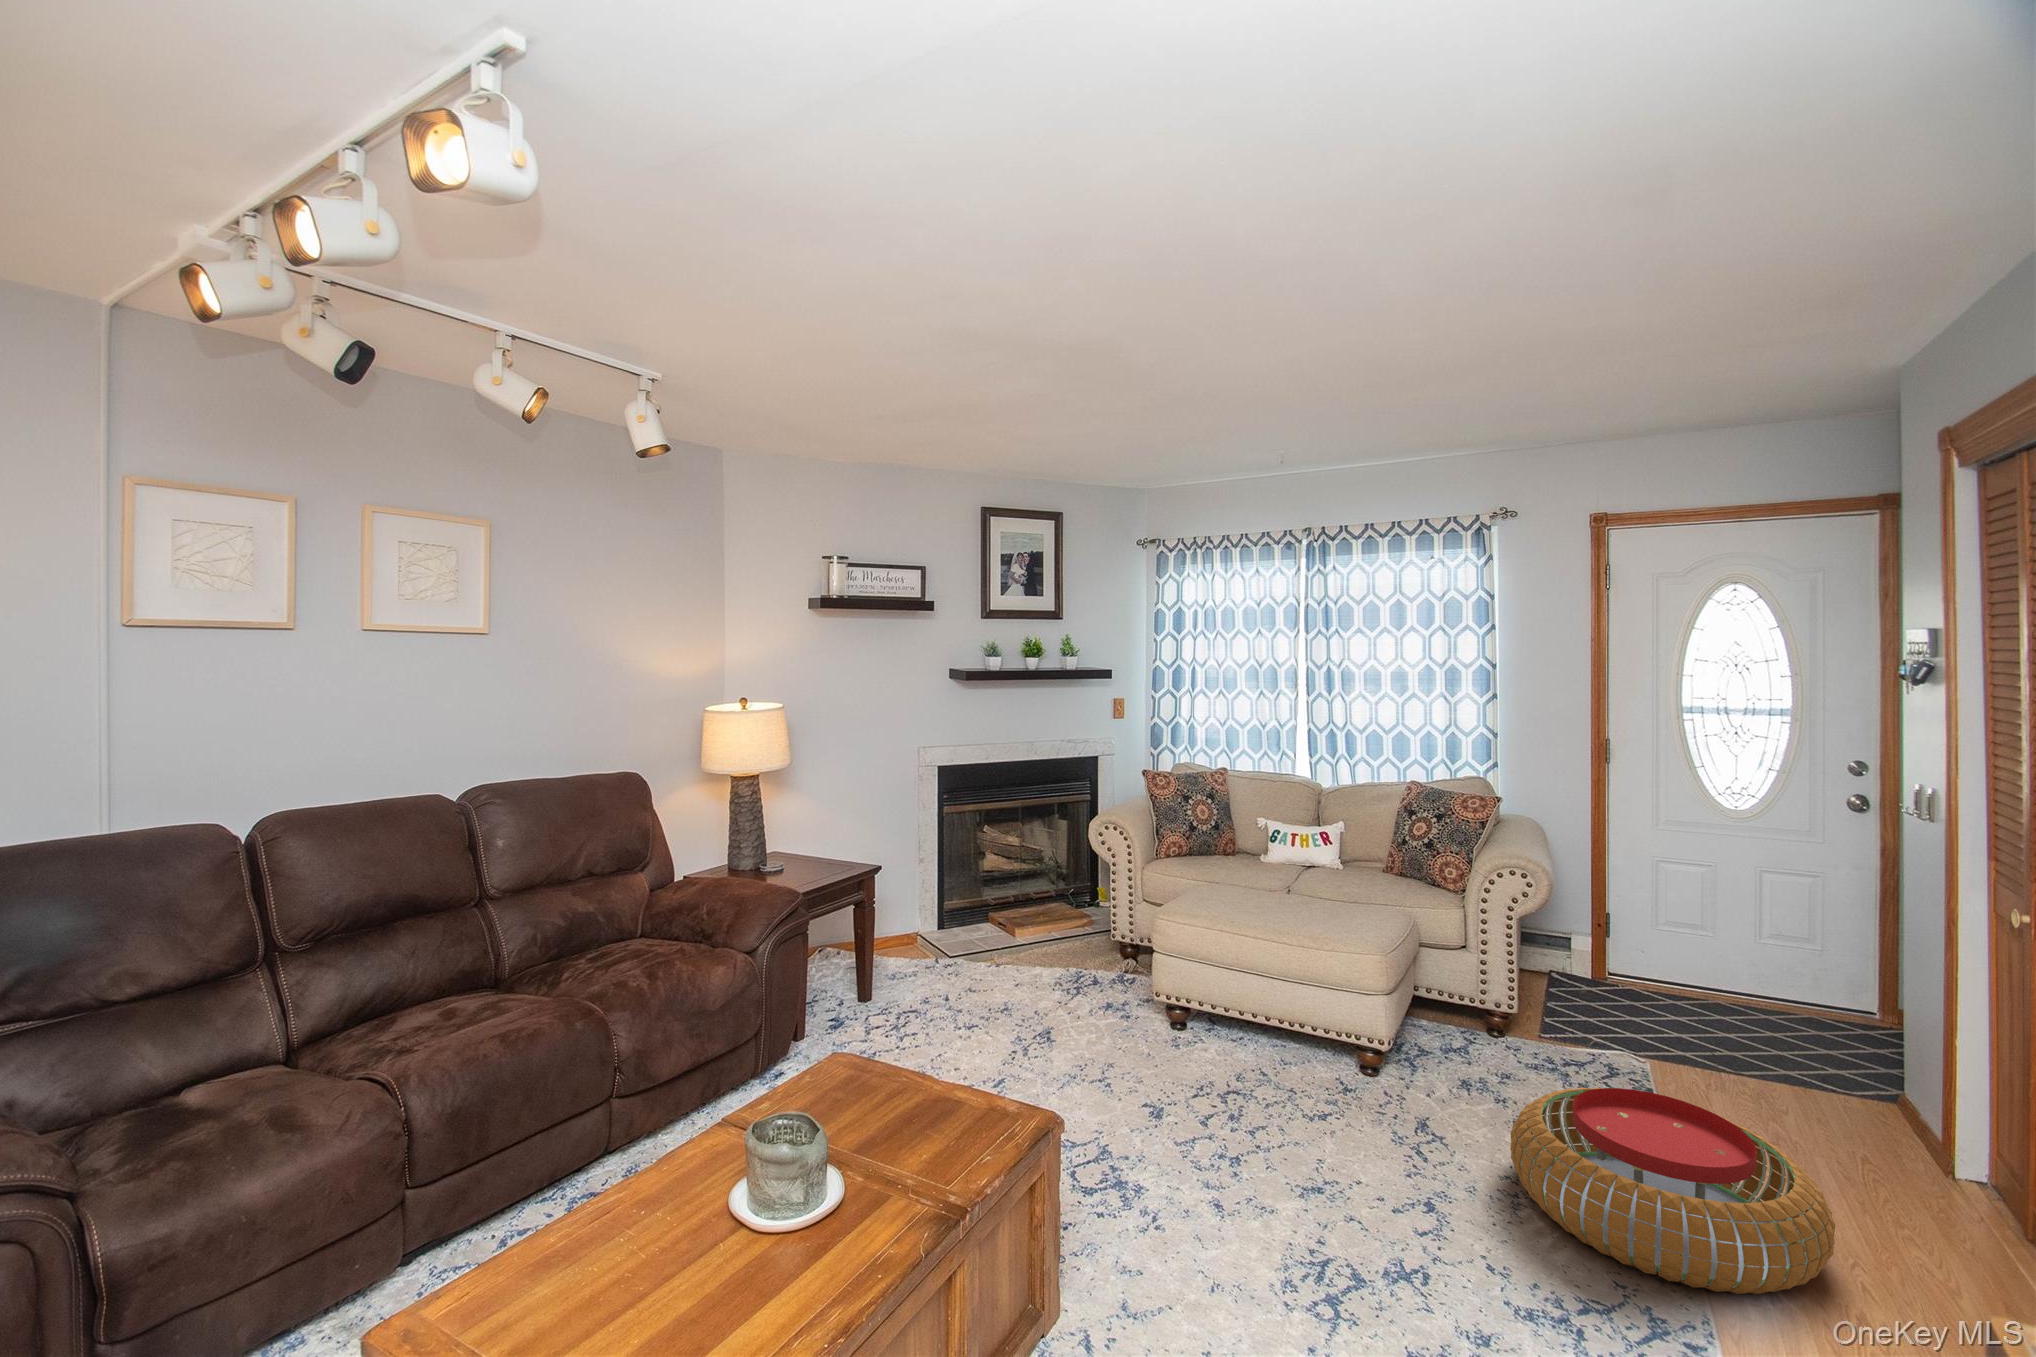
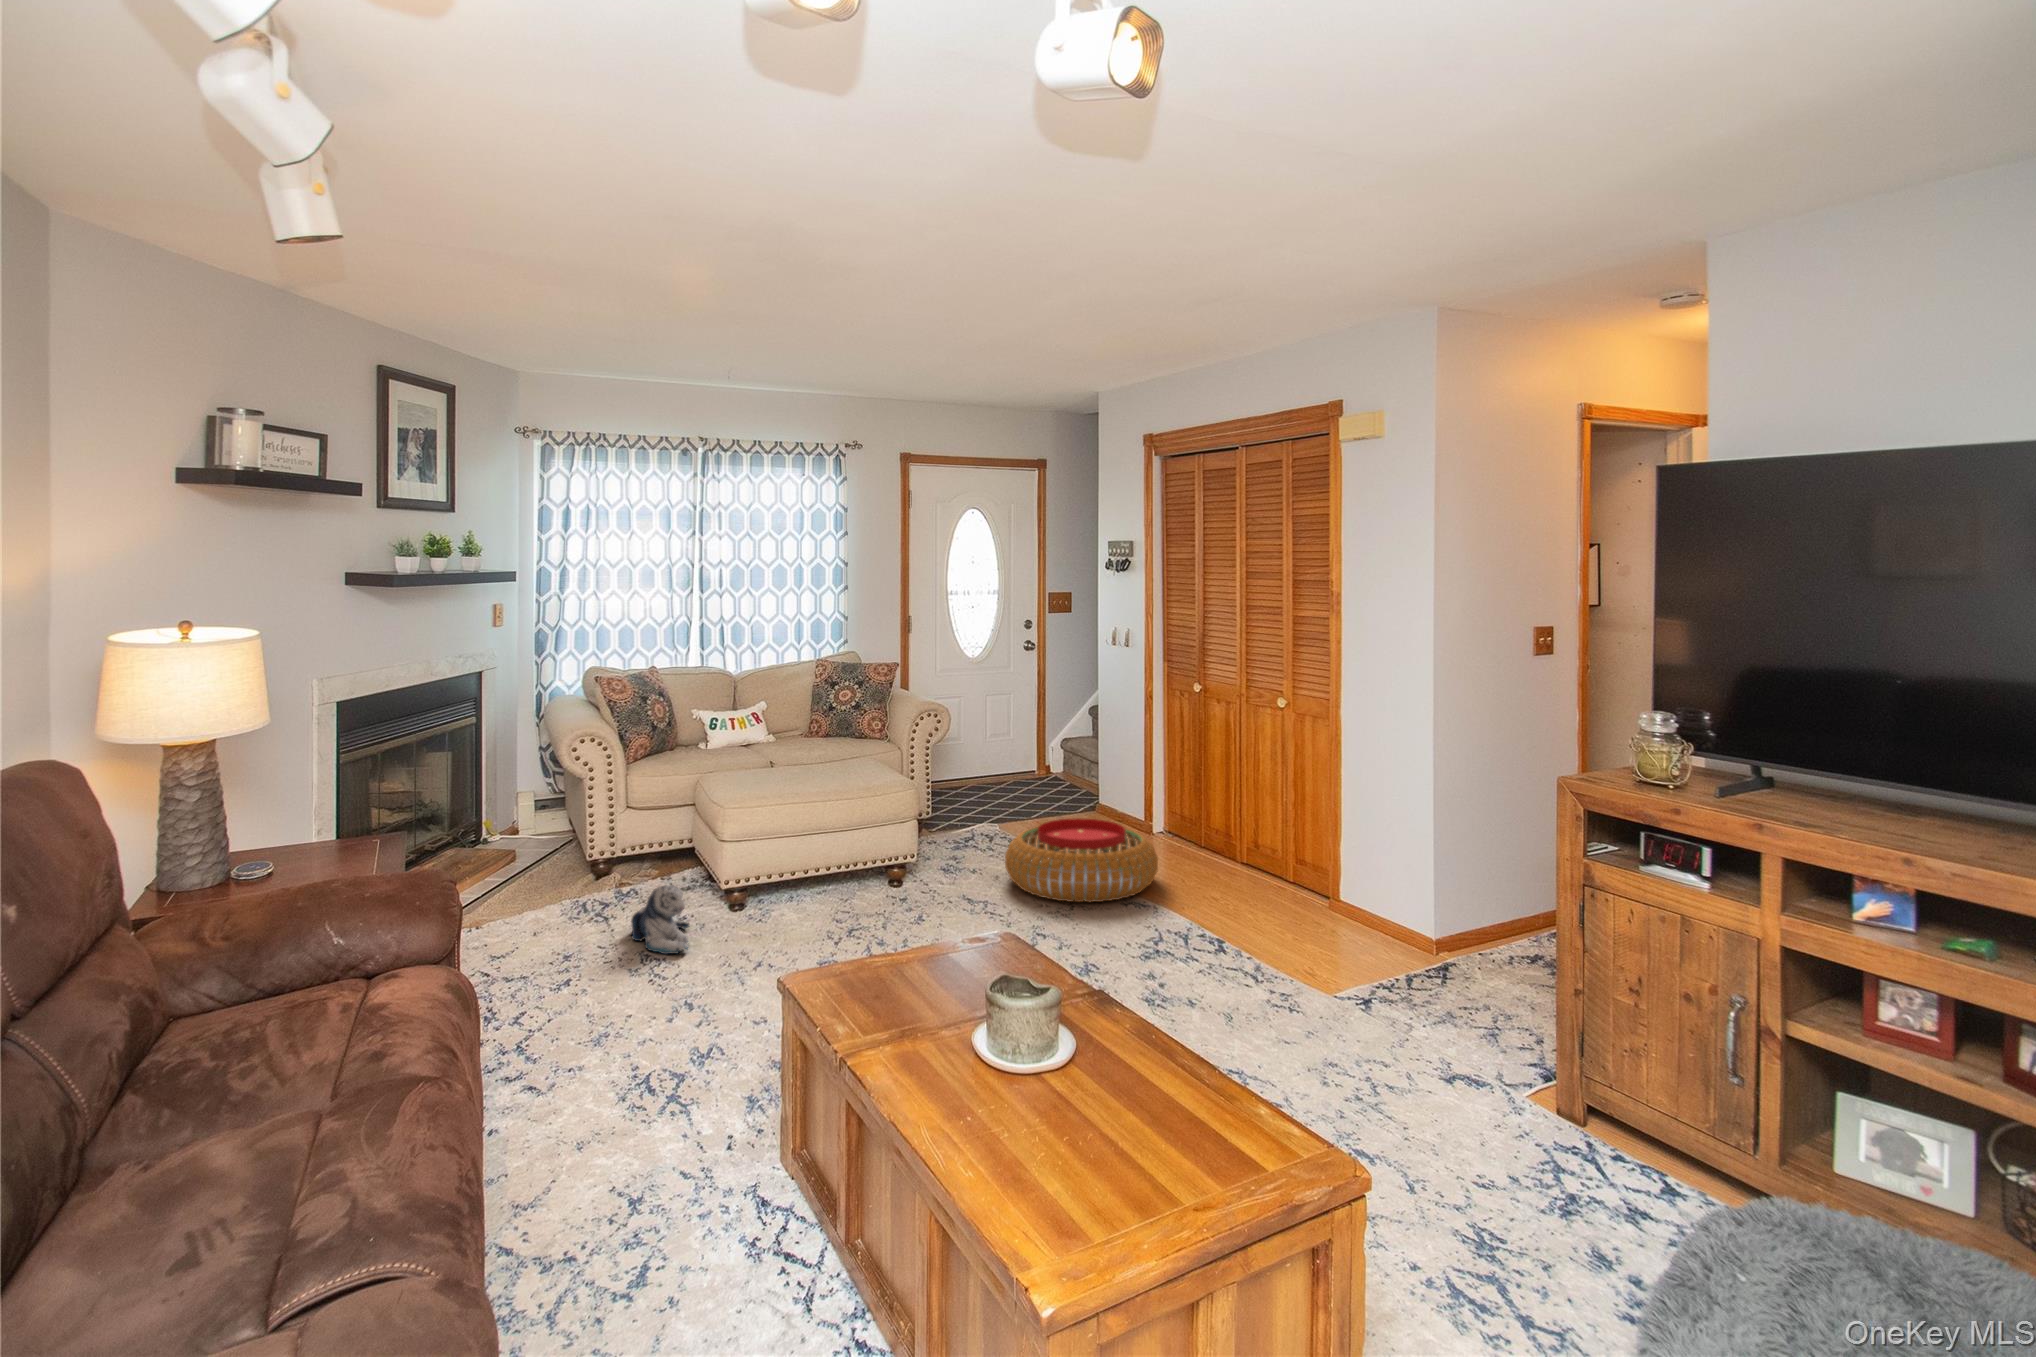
plush toy: none [1030,1006,1094,1086] -> present [631,885,689,954]

